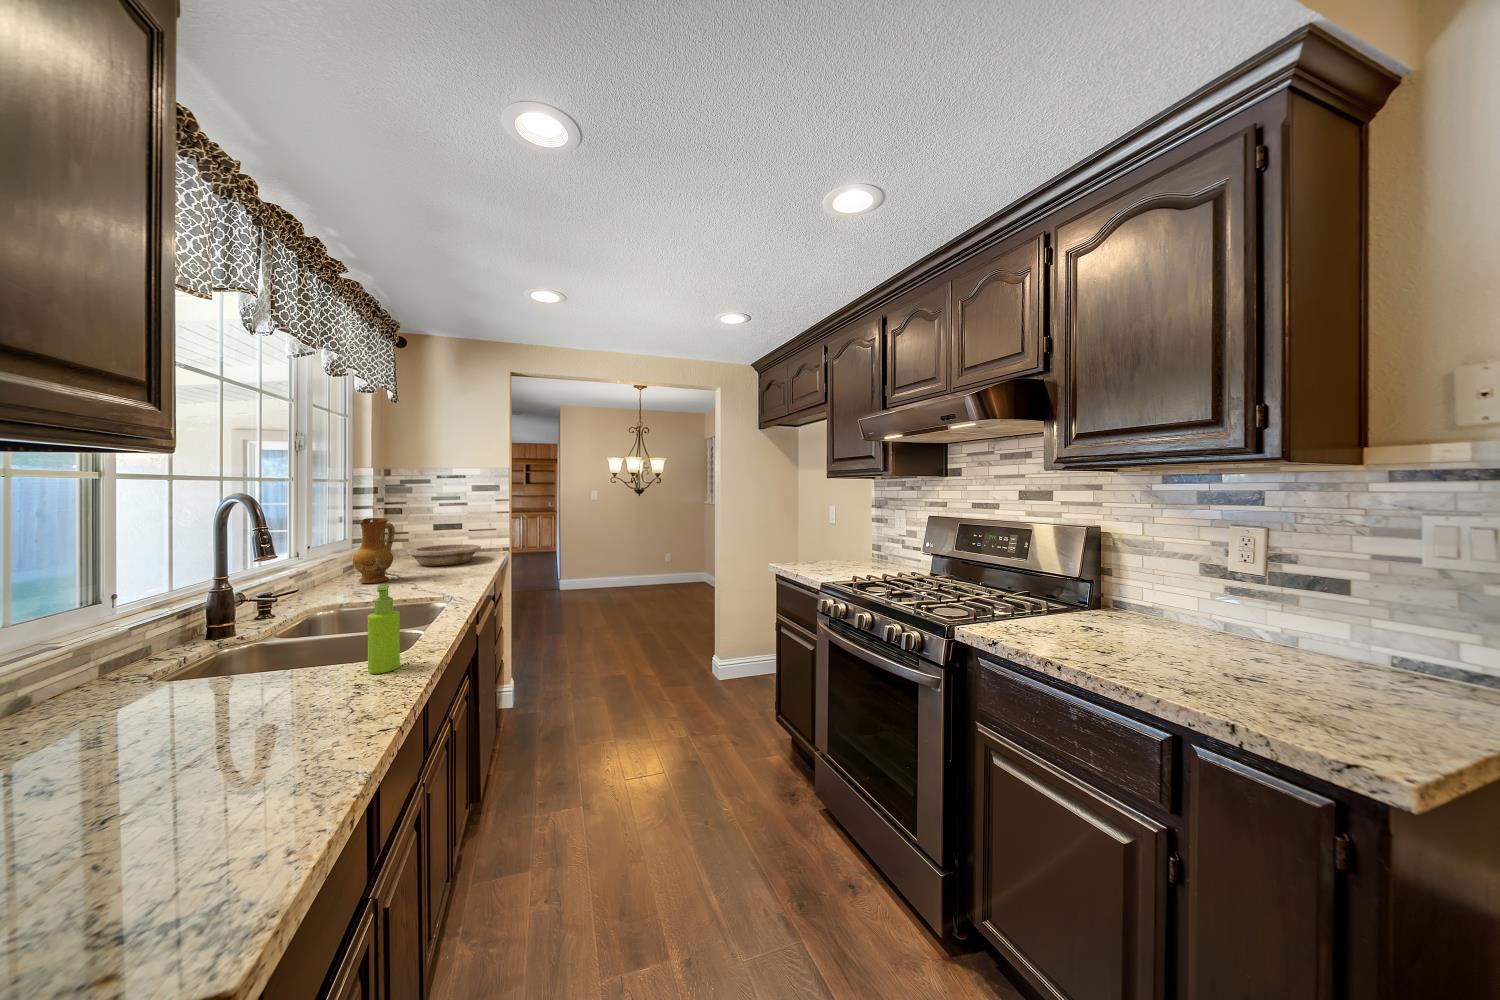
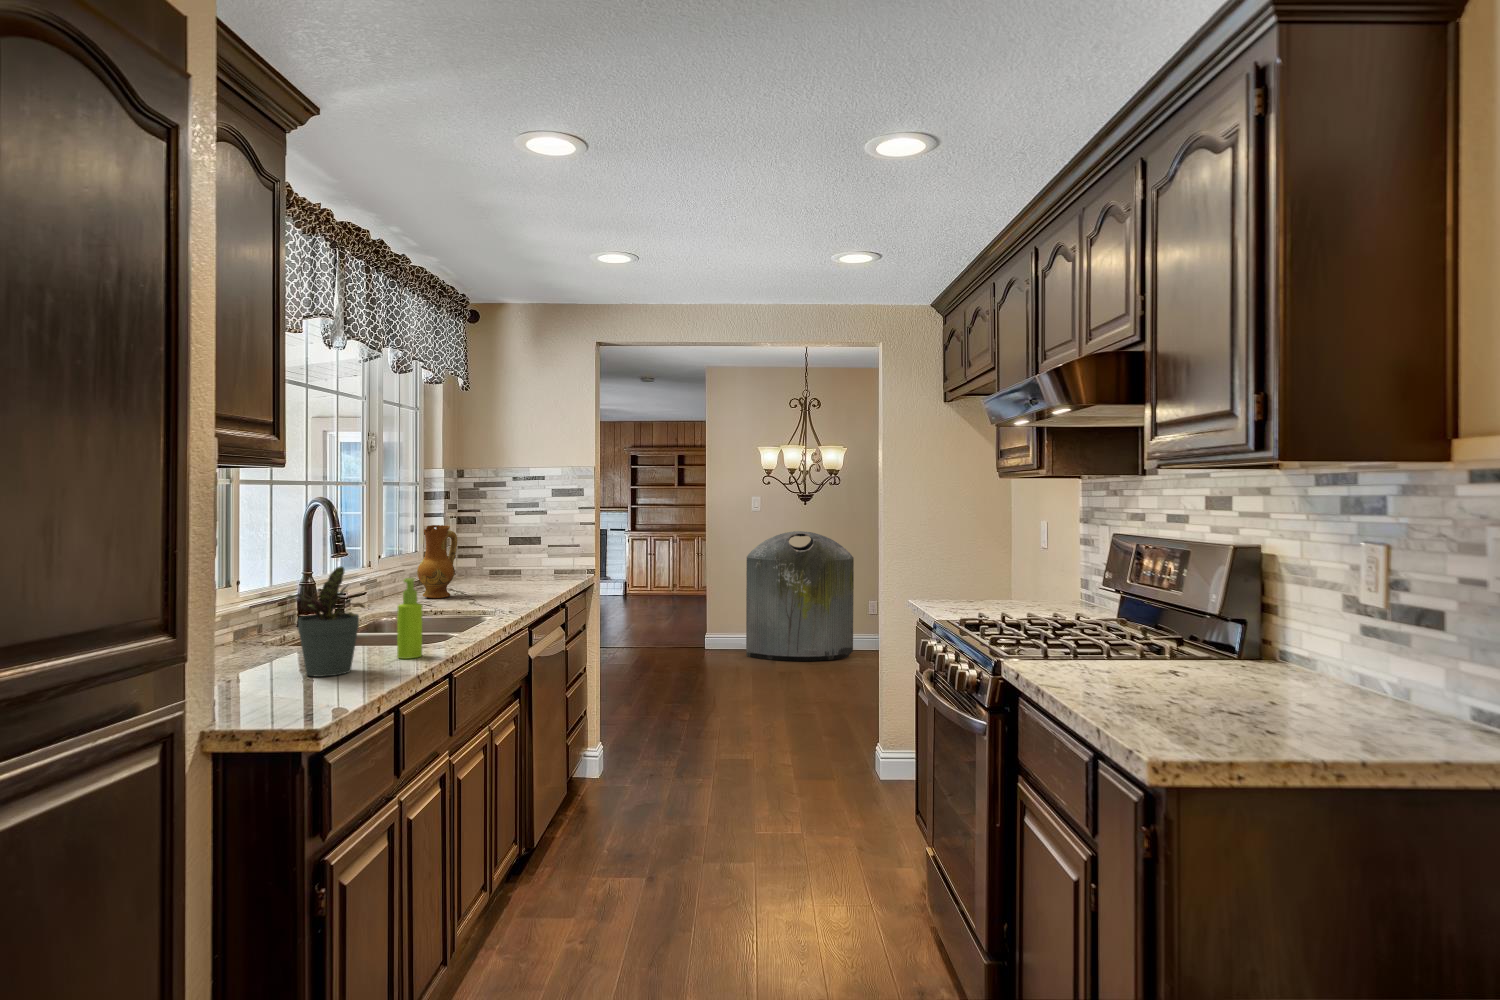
trash can: none [594,512,662,592] -> present [746,531,854,661]
bowl: present [406,544,481,566] -> none [474,563,552,586]
potted plant: none [190,586,339,727] -> present [285,567,365,677]

